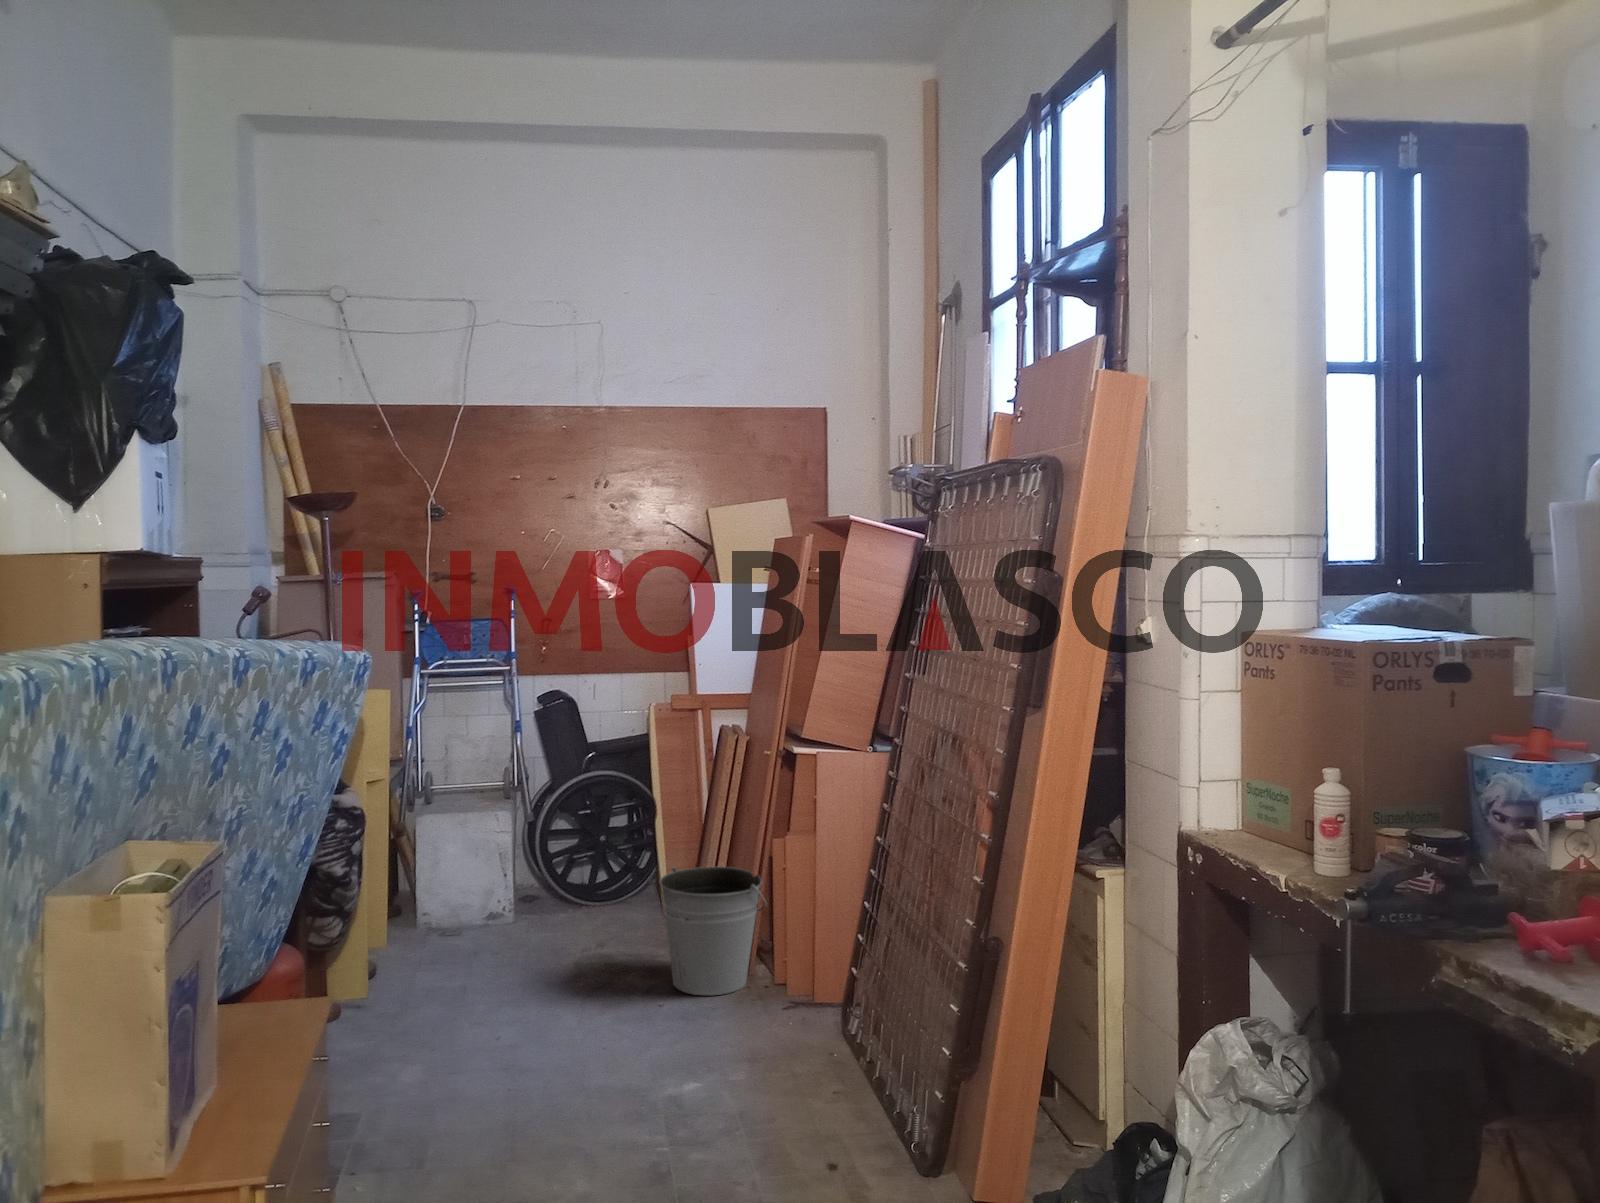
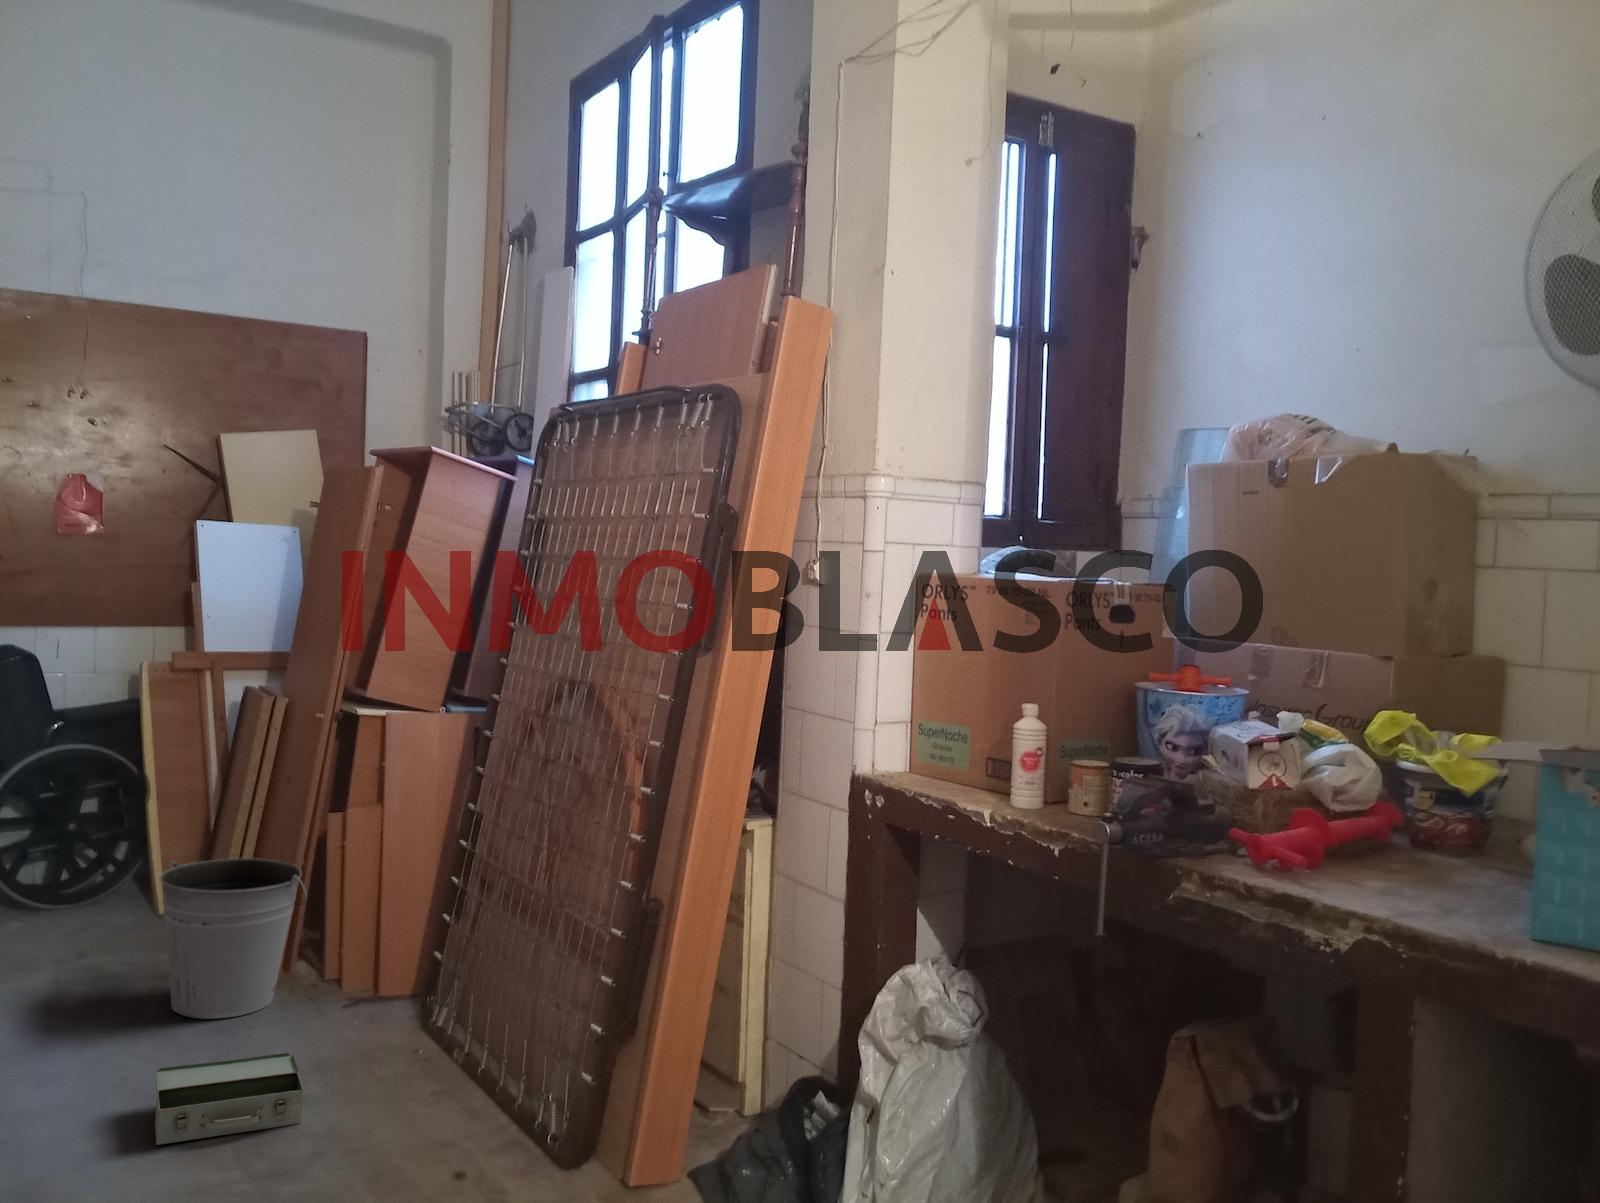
toolbox: none [630,1031,735,1090] -> present [155,1053,303,1145]

